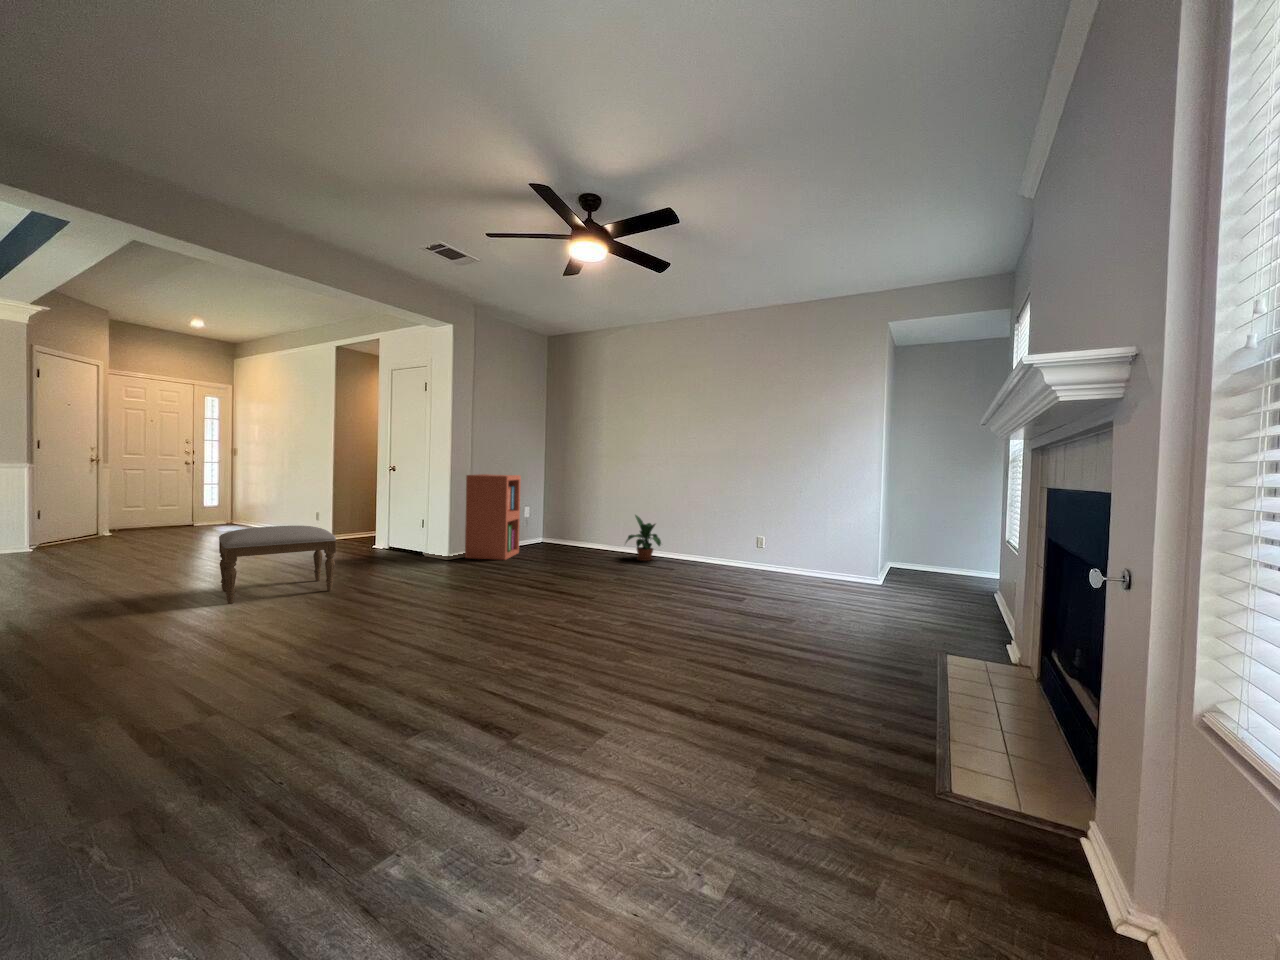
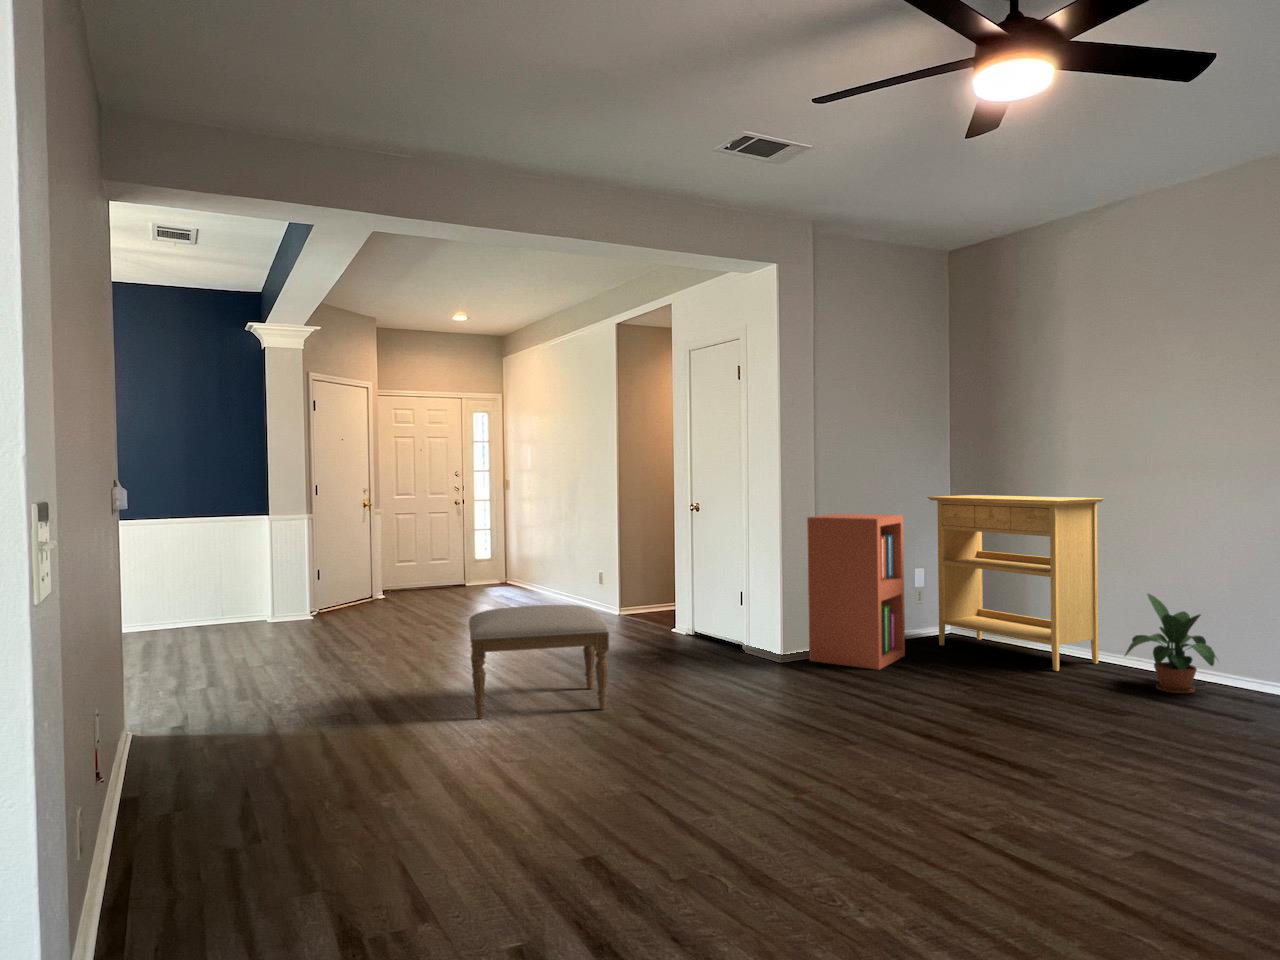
console table: none [533,467,618,555] -> present [927,495,1104,671]

